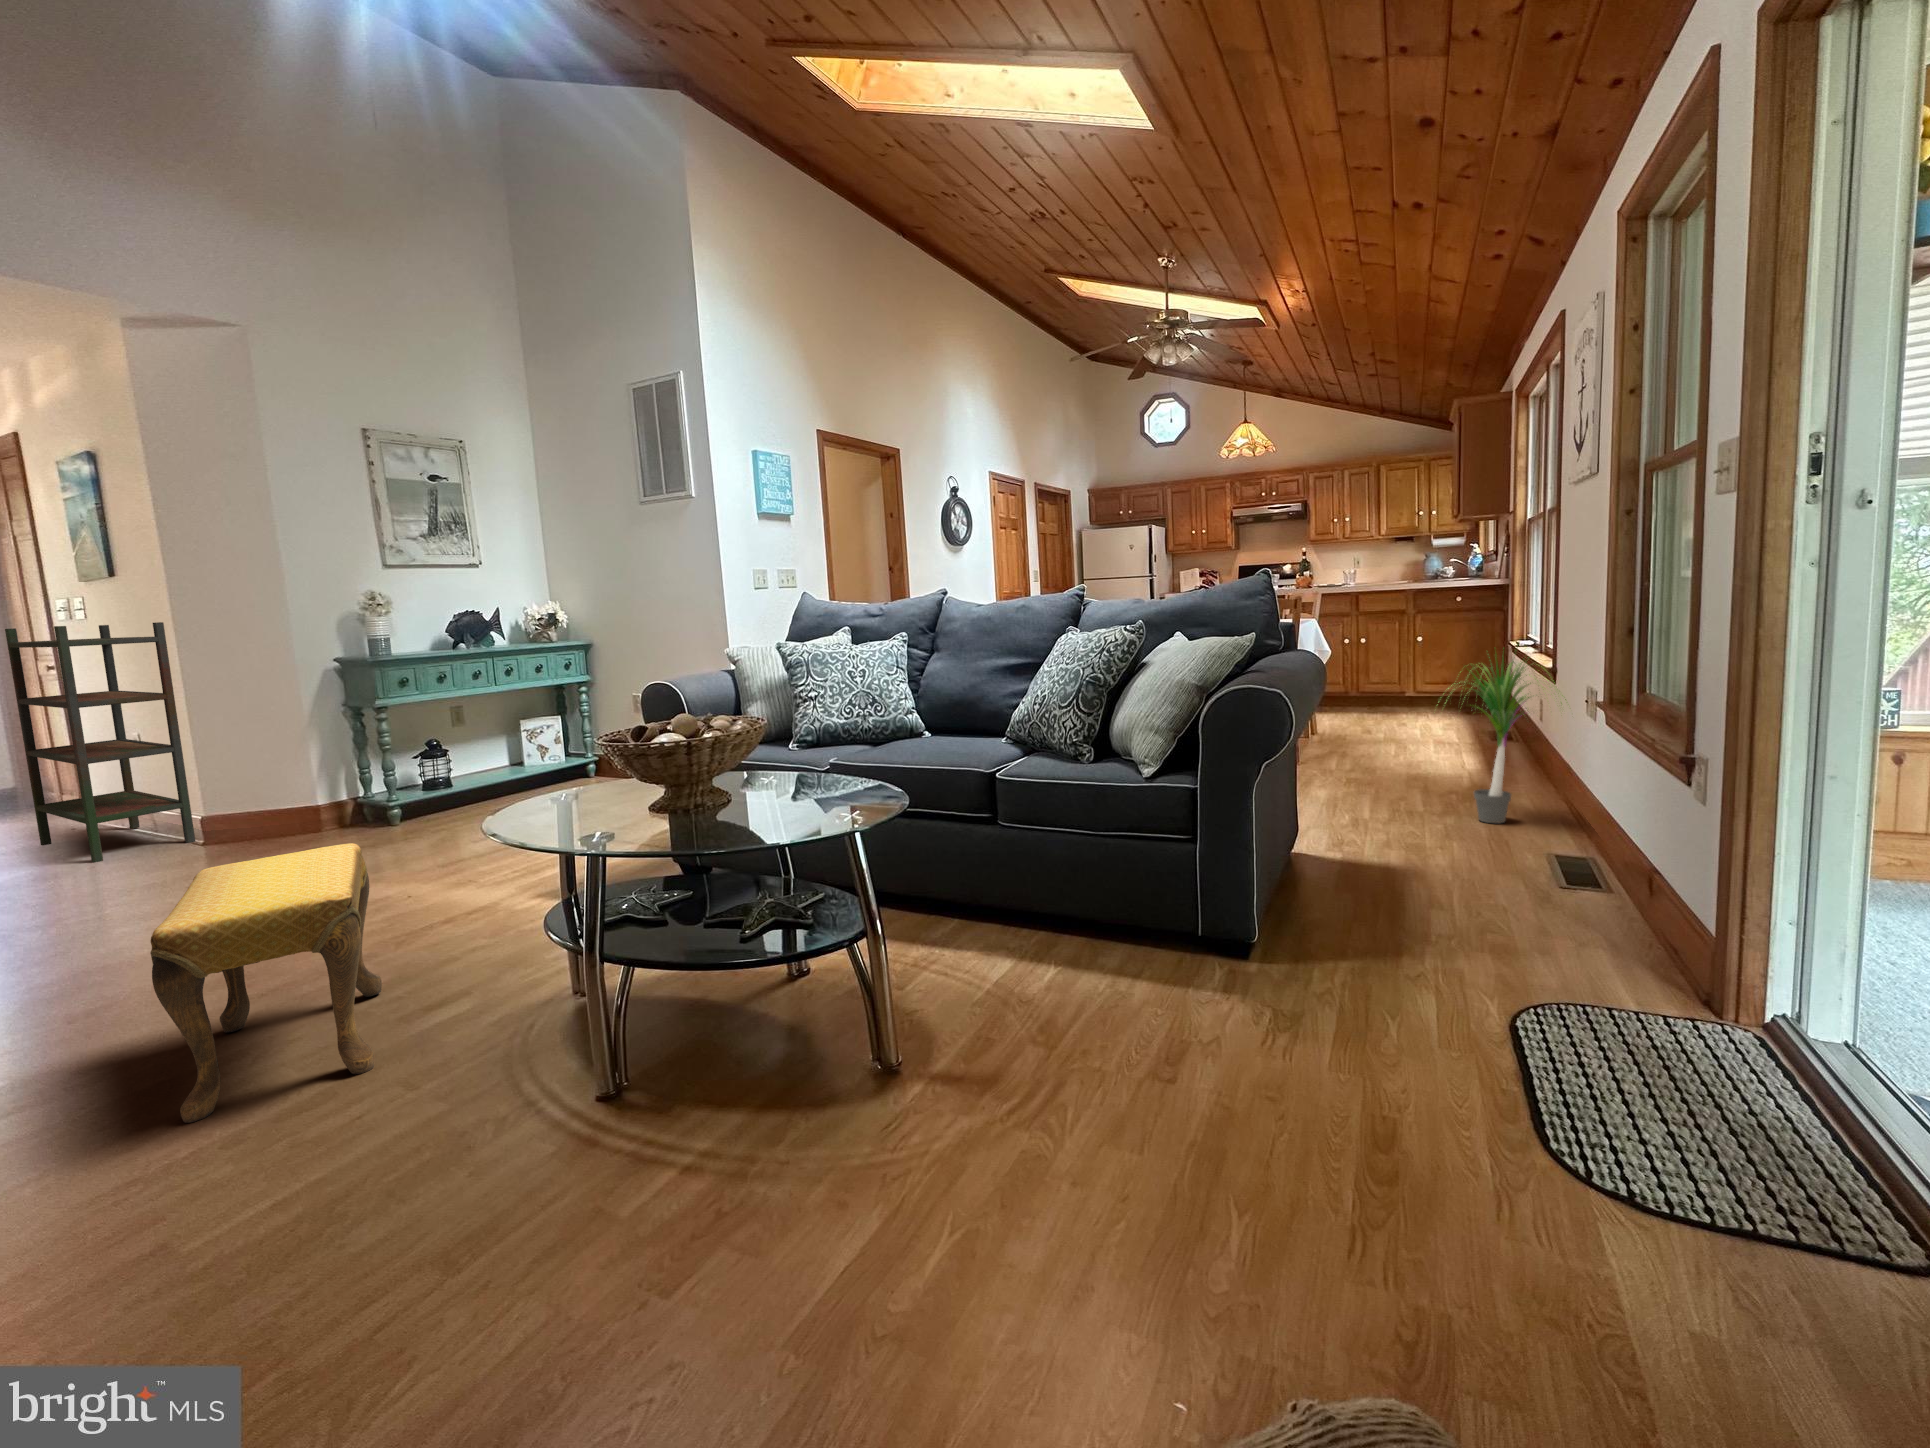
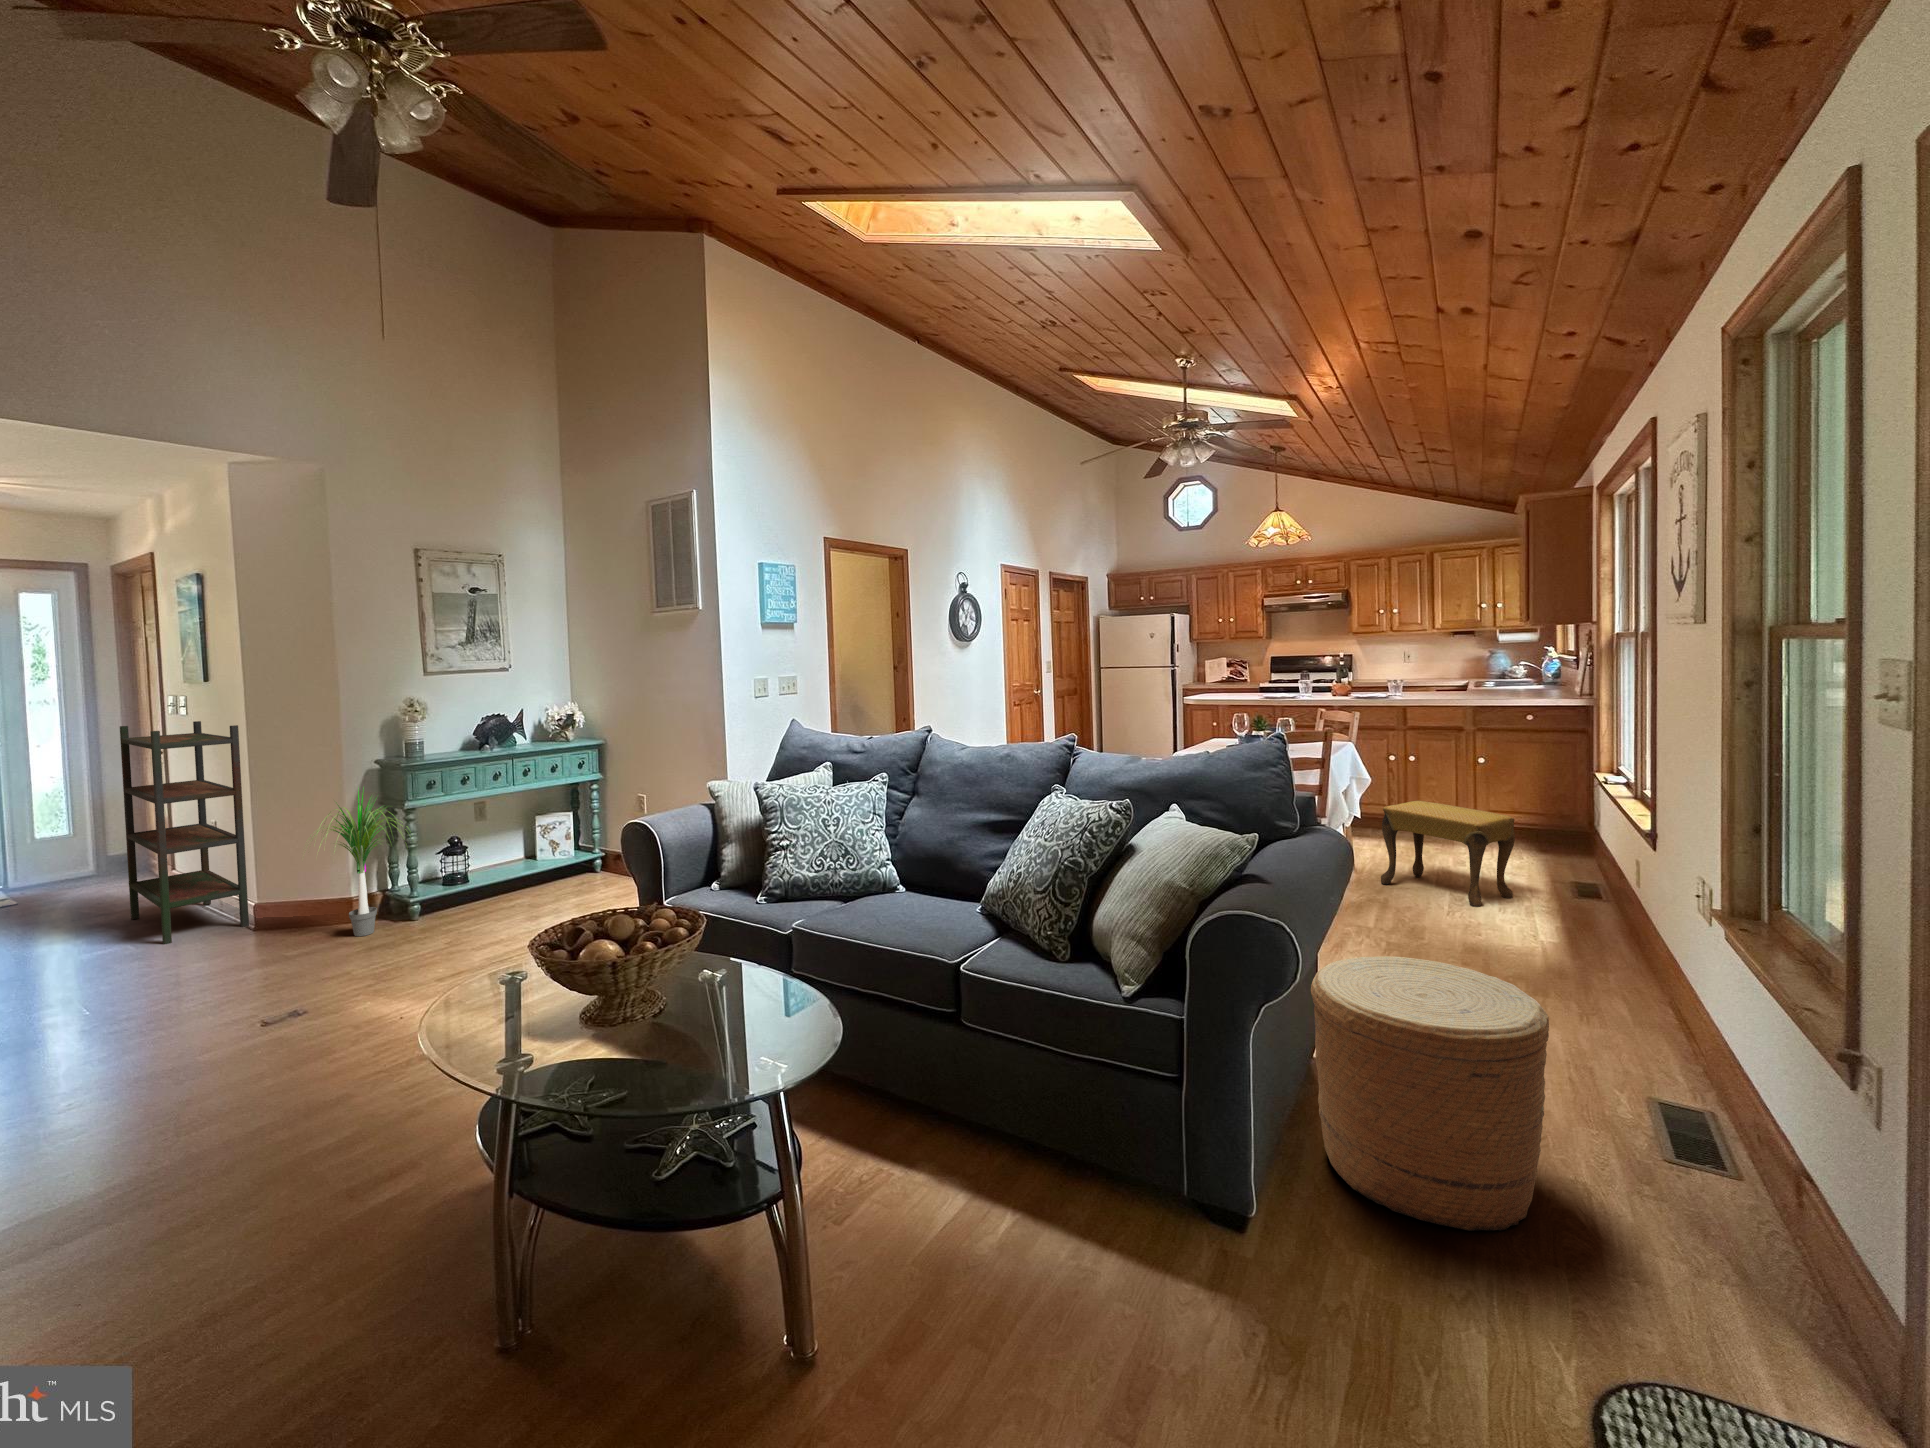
potted plant: present [1437,650,1566,824] -> present [314,790,397,936]
woven basket: none [1297,748,1482,943] -> present [1311,956,1549,1231]
footstool: present [150,843,382,1123] -> present [1381,801,1515,907]

